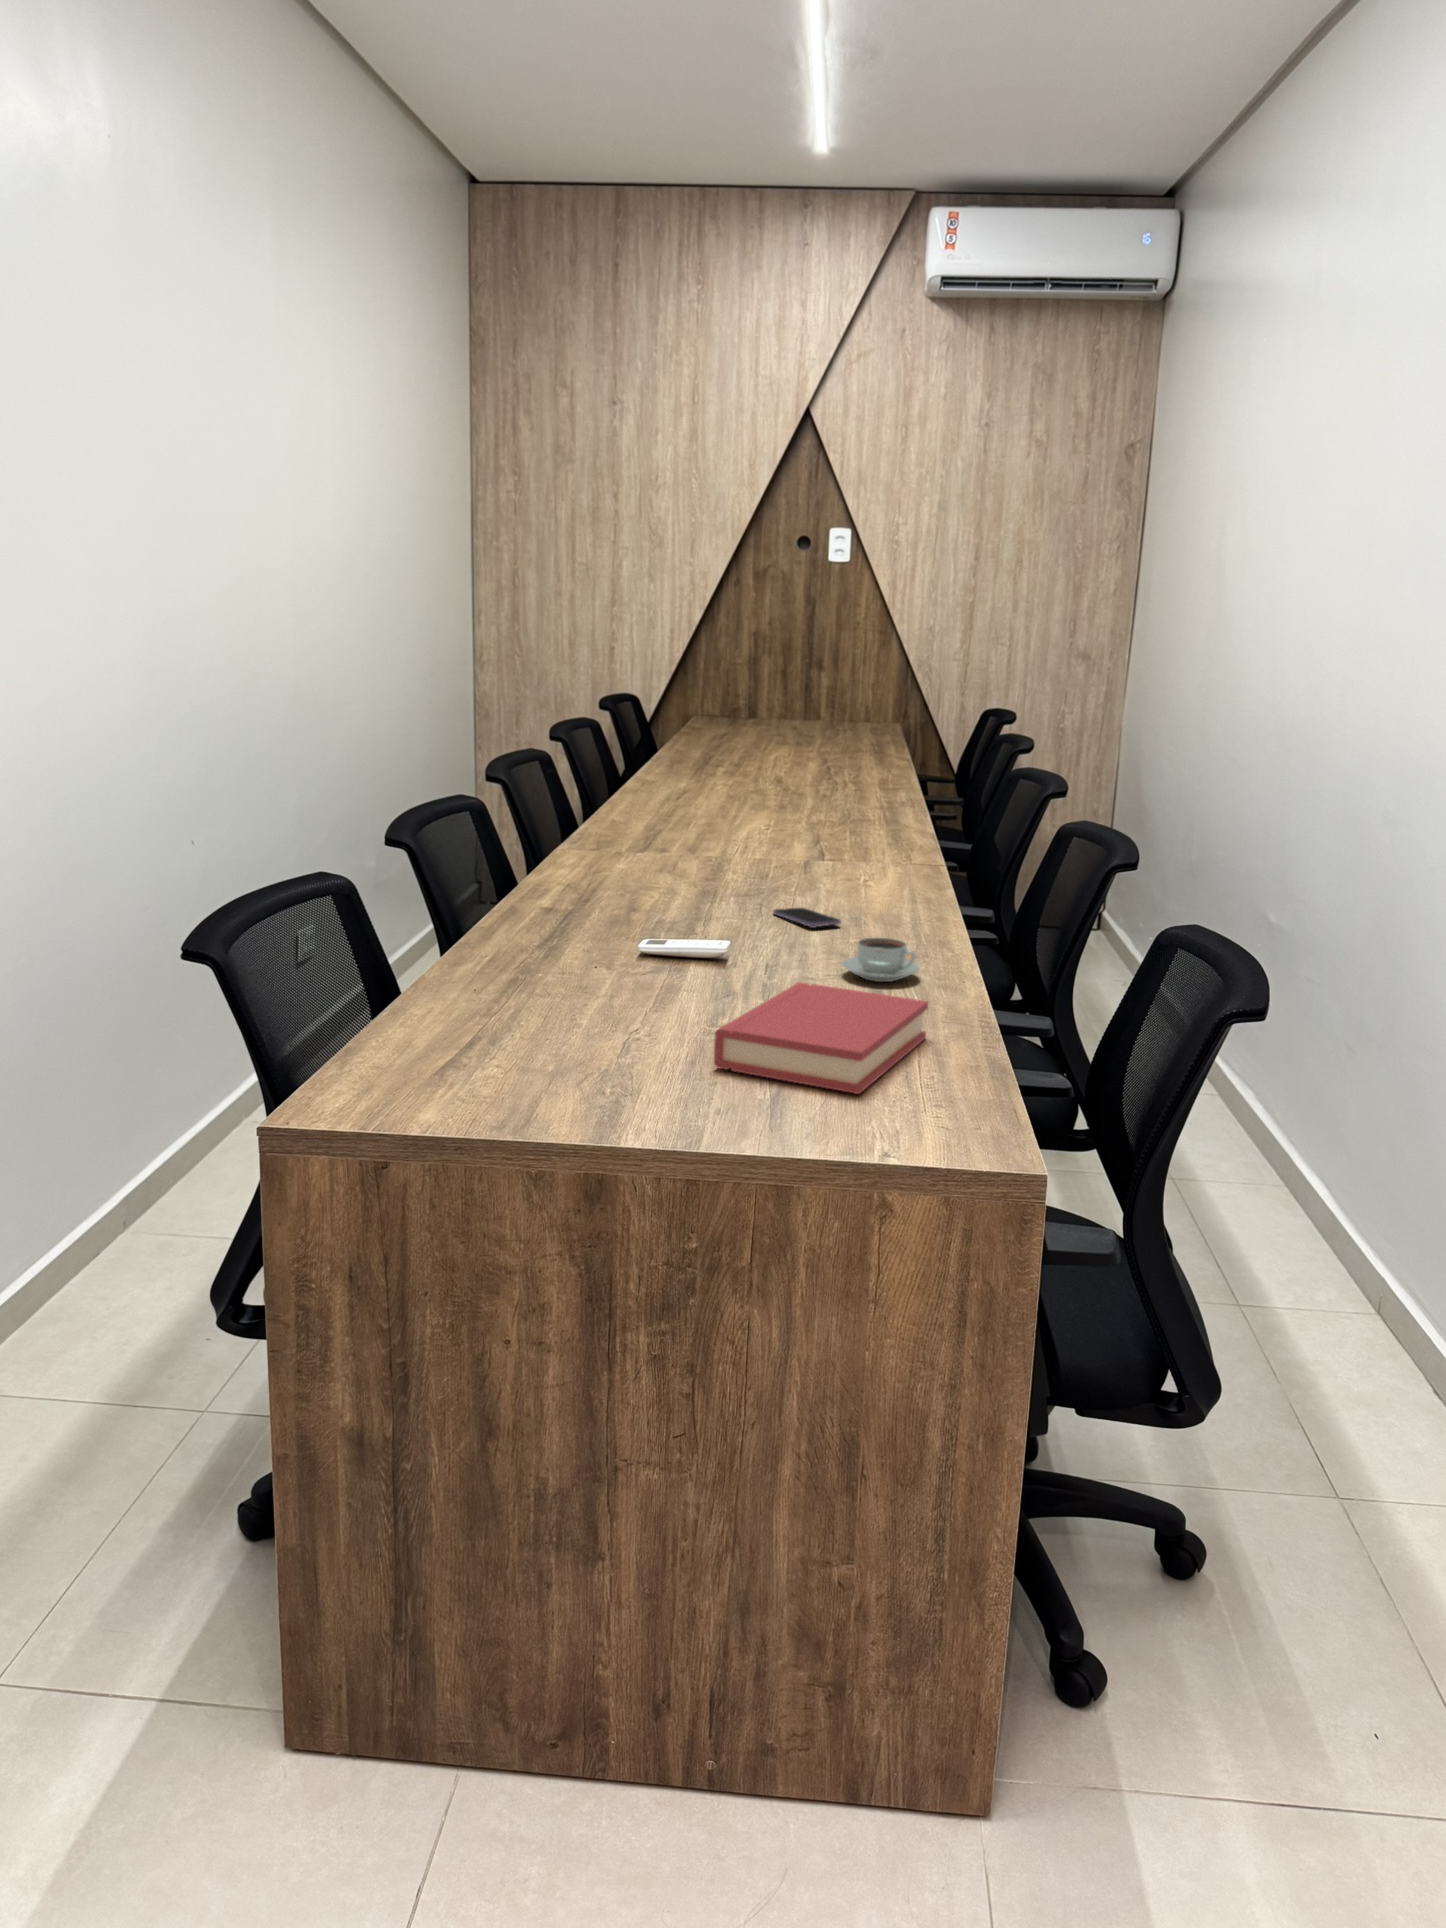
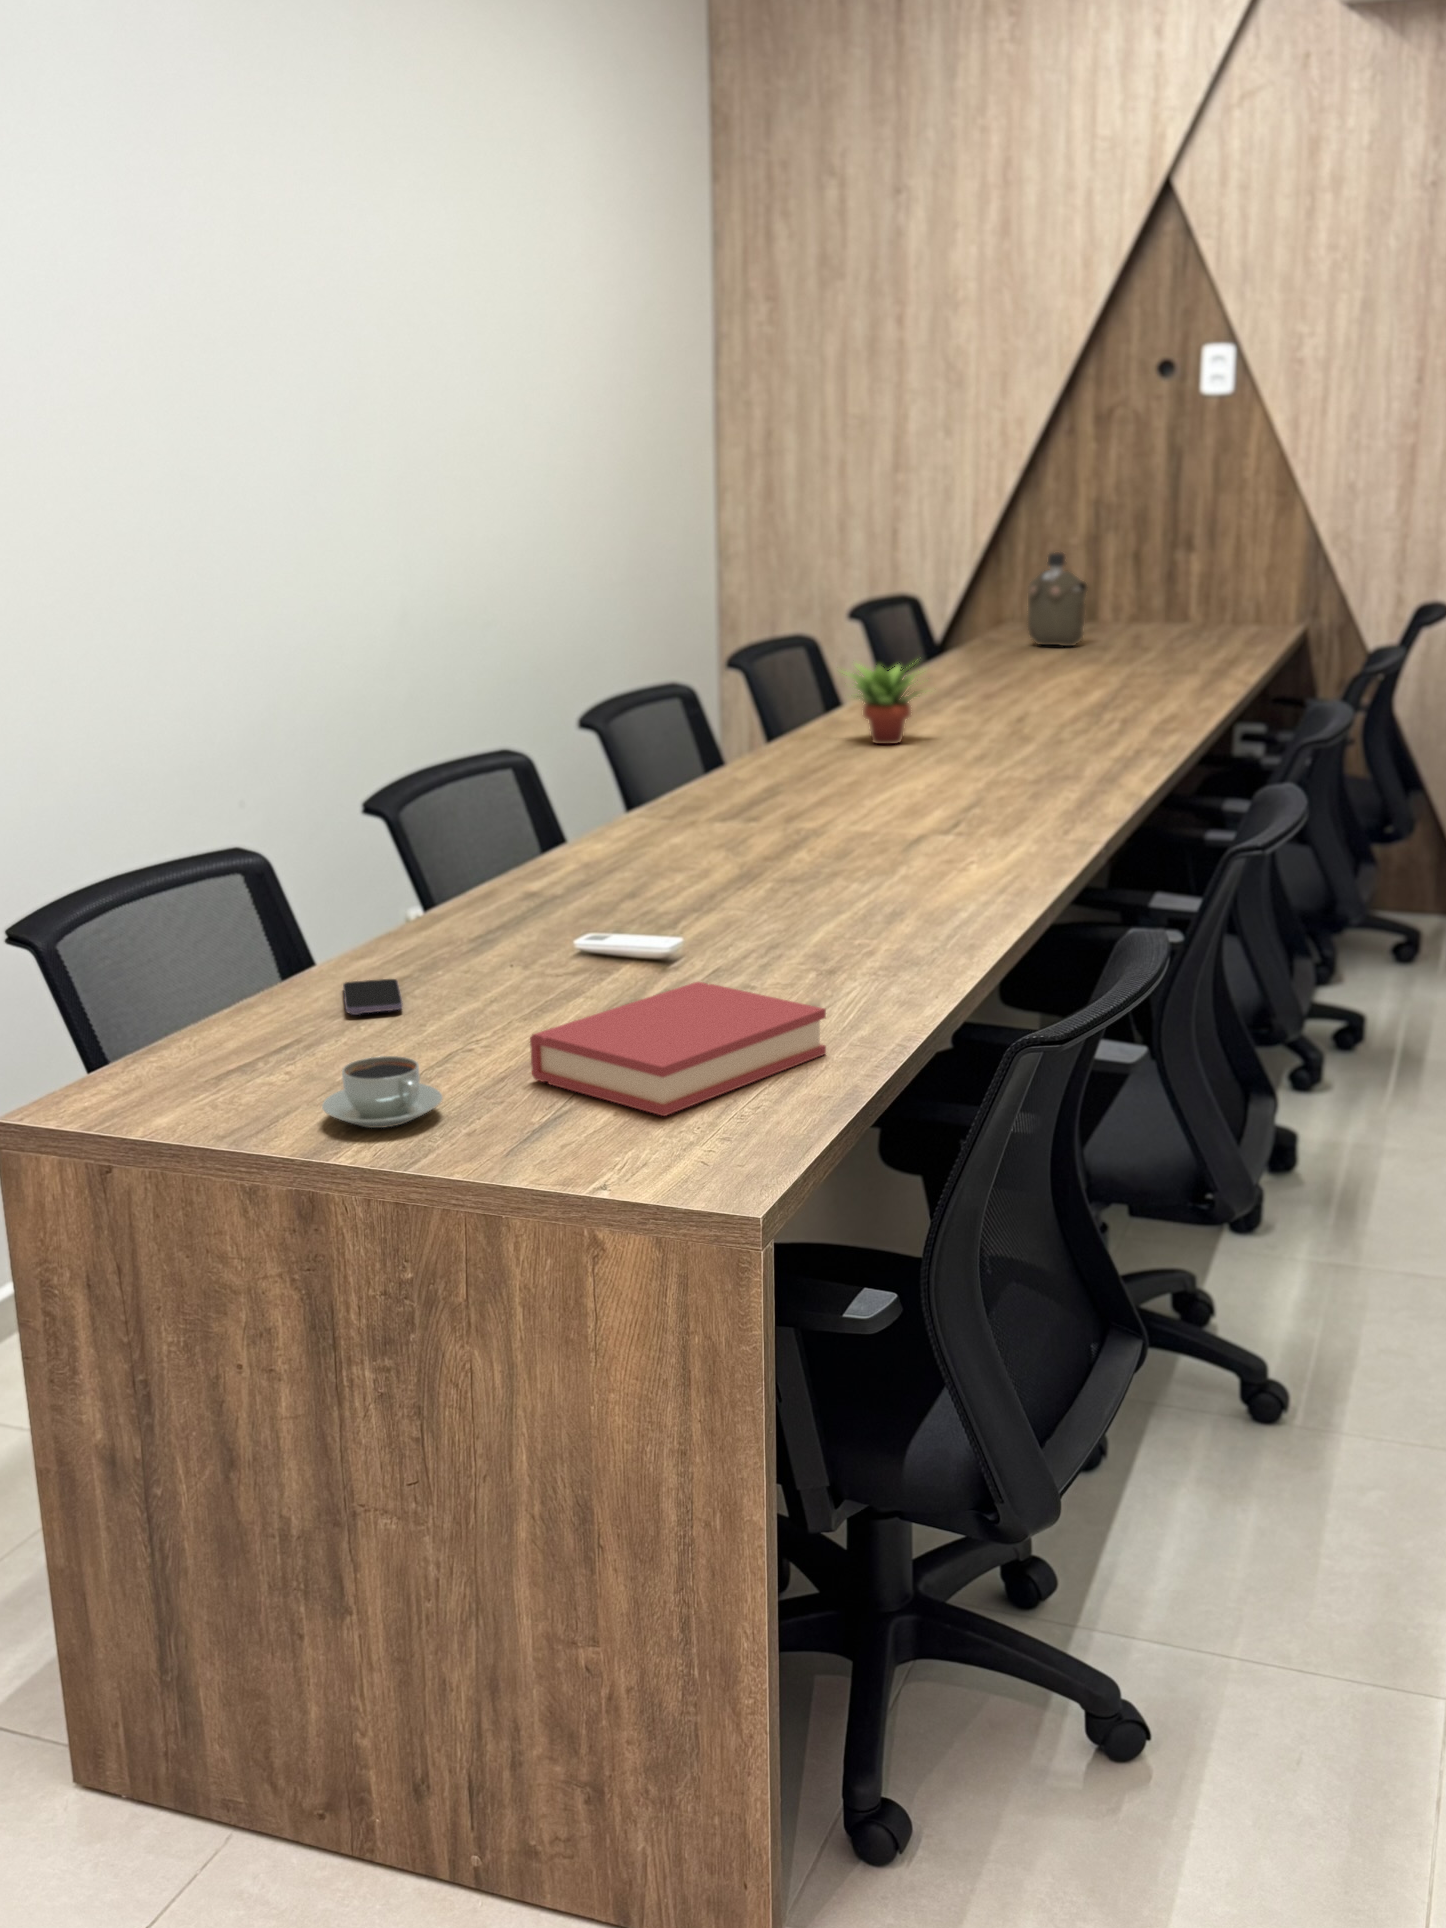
water bottle: none [722,667,767,737] -> present [1028,552,1088,646]
succulent plant: none [659,737,733,803] -> present [846,664,918,744]
smartphone: present [773,908,841,928] -> present [343,979,403,1015]
coffee cup: present [842,938,920,982] -> present [322,1056,442,1128]

